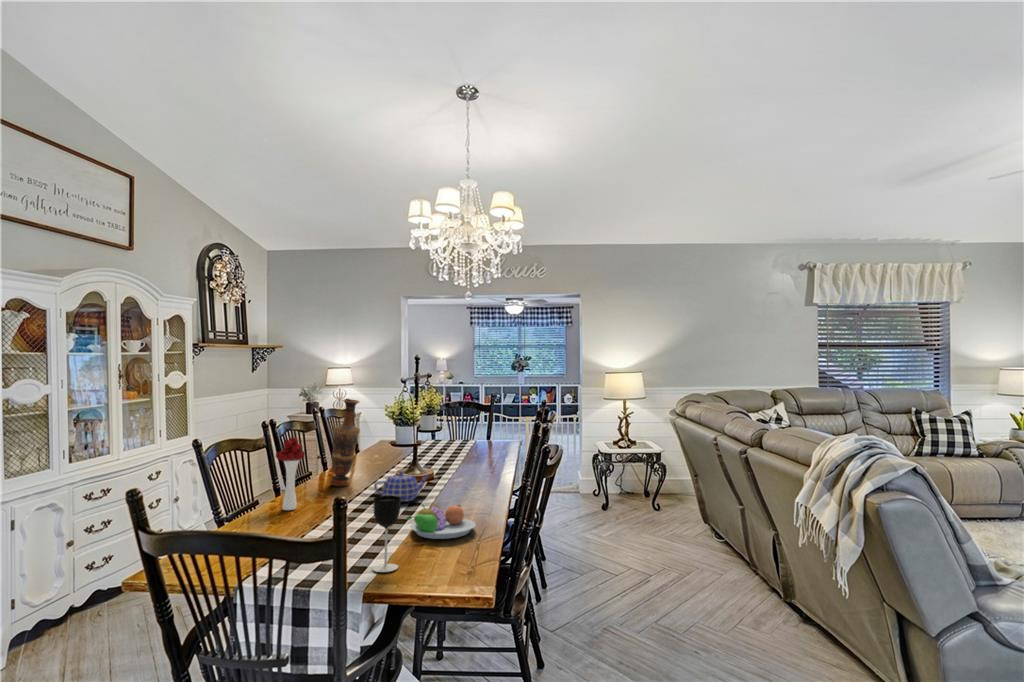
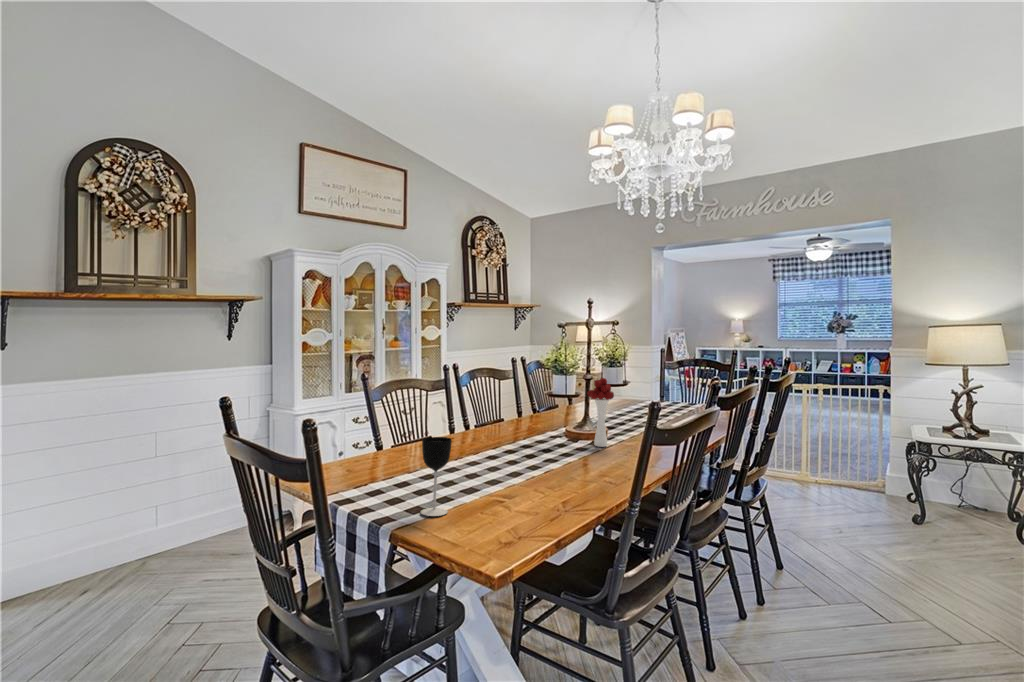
vase: present [330,399,360,486] -> none [491,346,518,433]
flower bouquet: present [276,438,305,510] -> present [588,378,614,447]
teapot: present [374,471,428,502] -> none [505,421,569,454]
fruit bowl: present [406,504,475,539] -> none [489,456,571,499]

